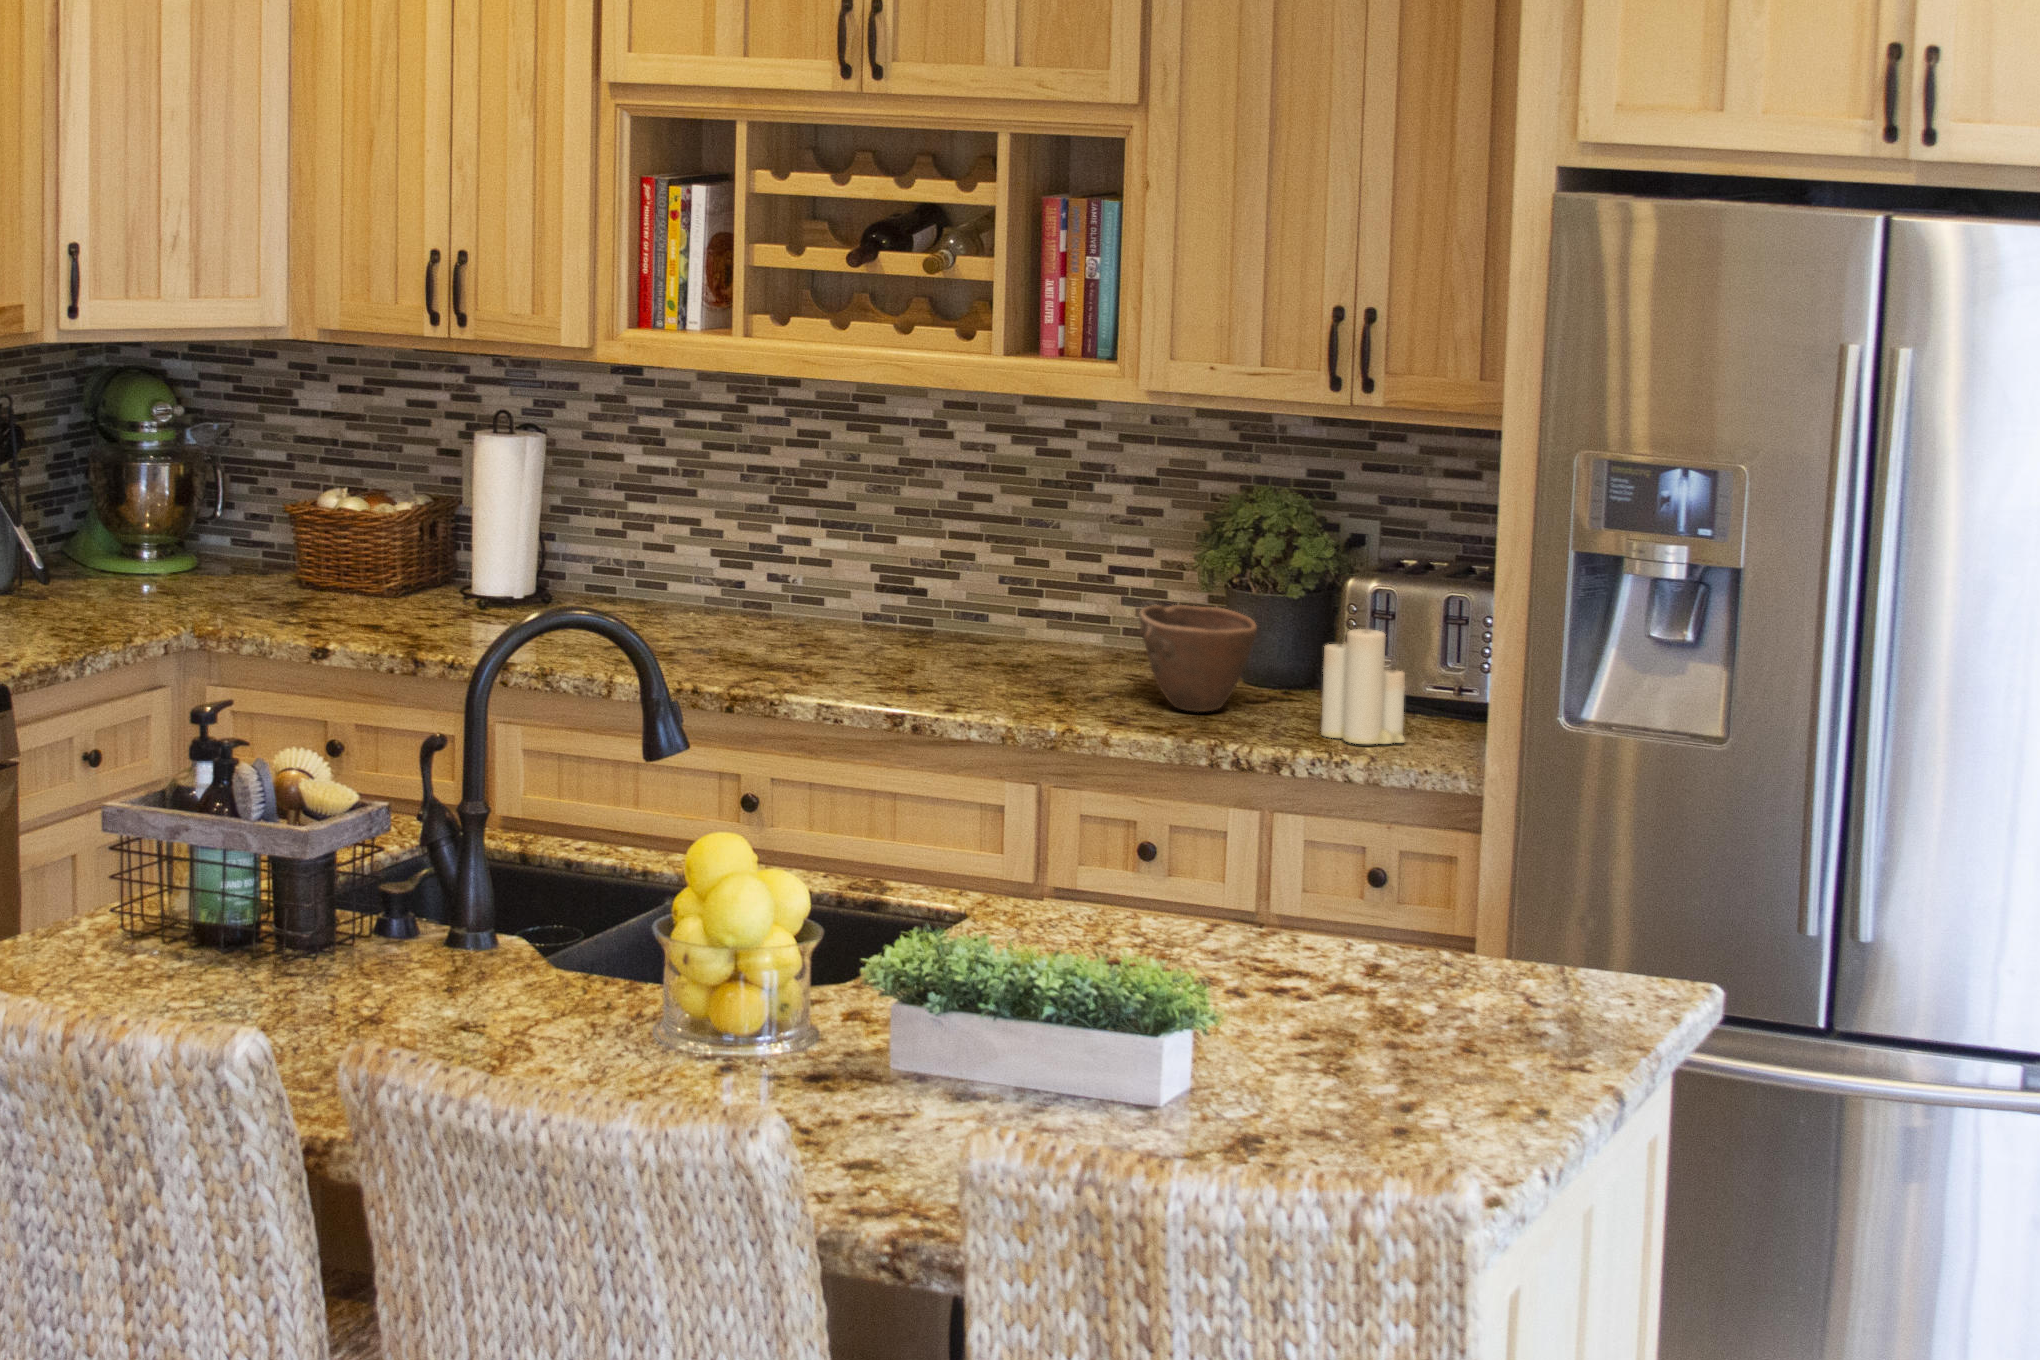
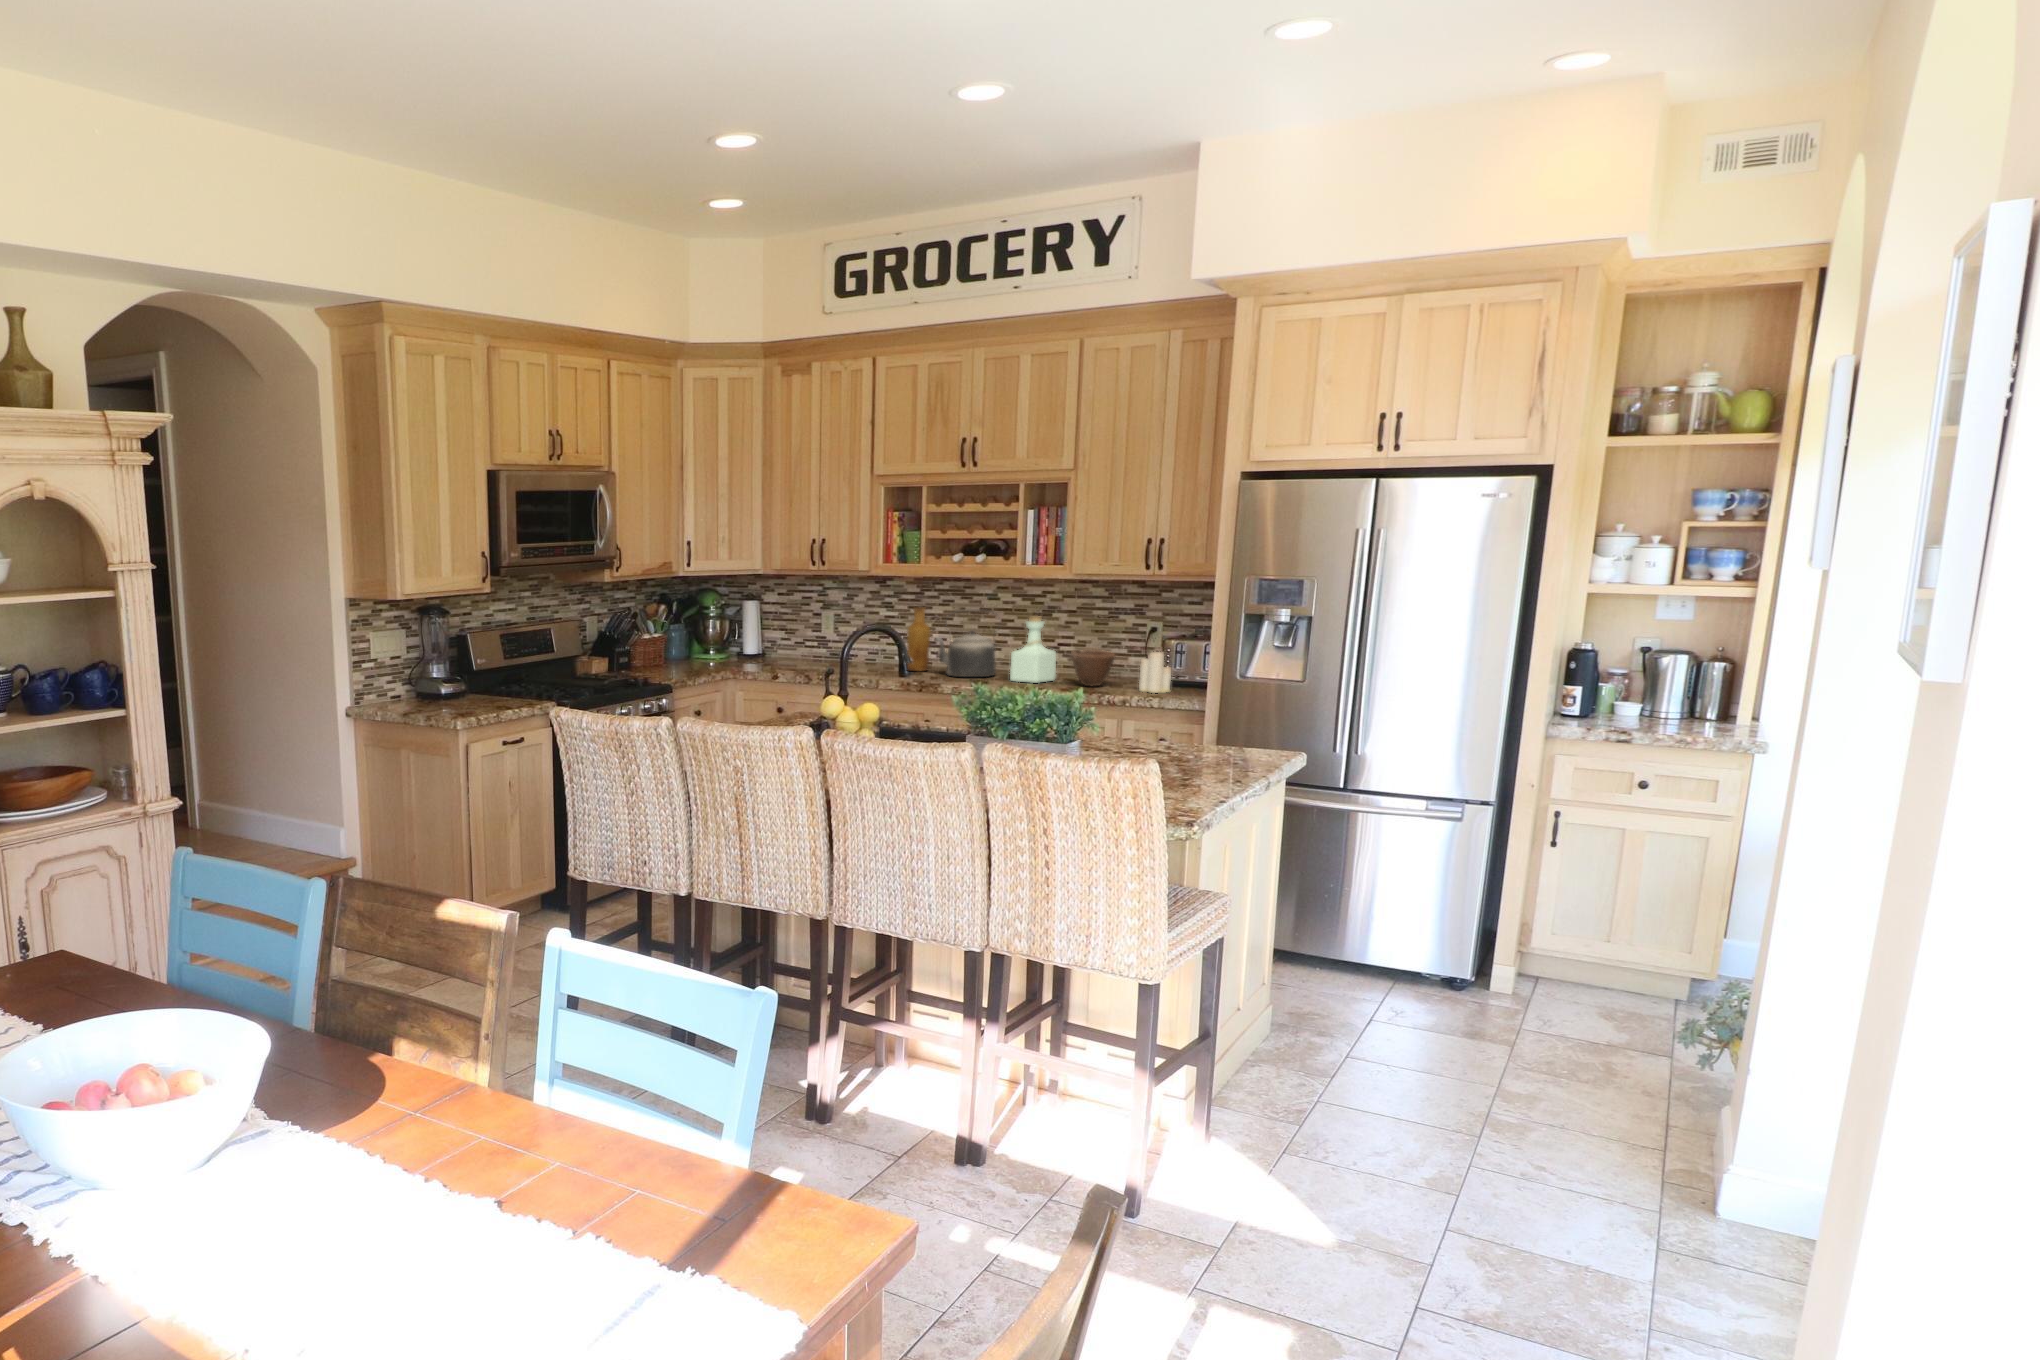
vase: none [698,452,763,634] -> present [907,607,930,671]
kettle: none [772,470,950,664] -> present [936,609,996,677]
bottle: none [976,503,1100,694] -> present [1010,616,1056,683]

